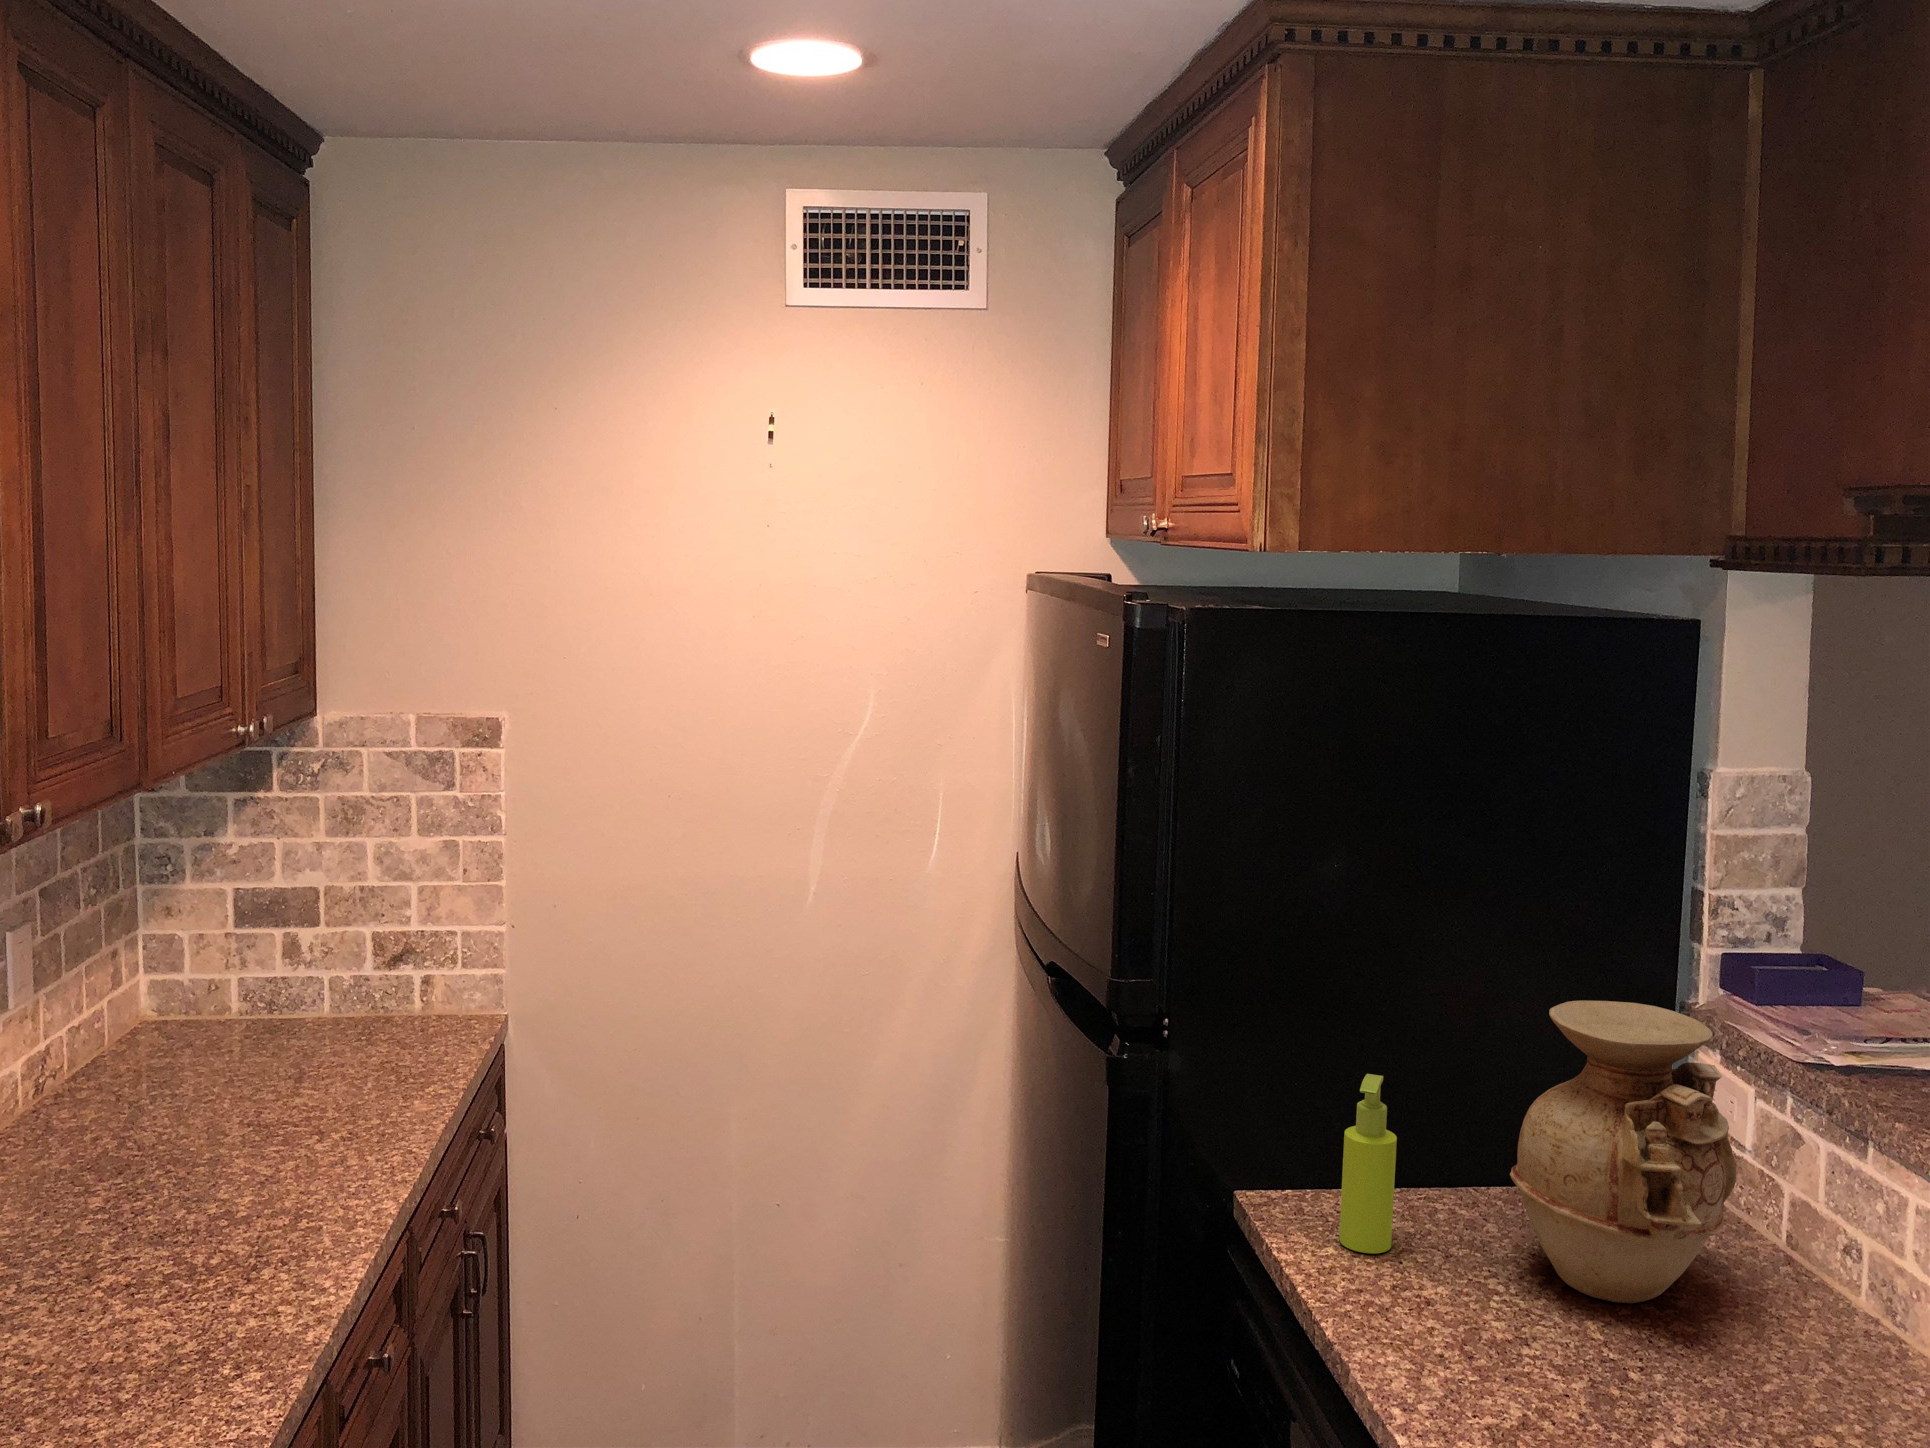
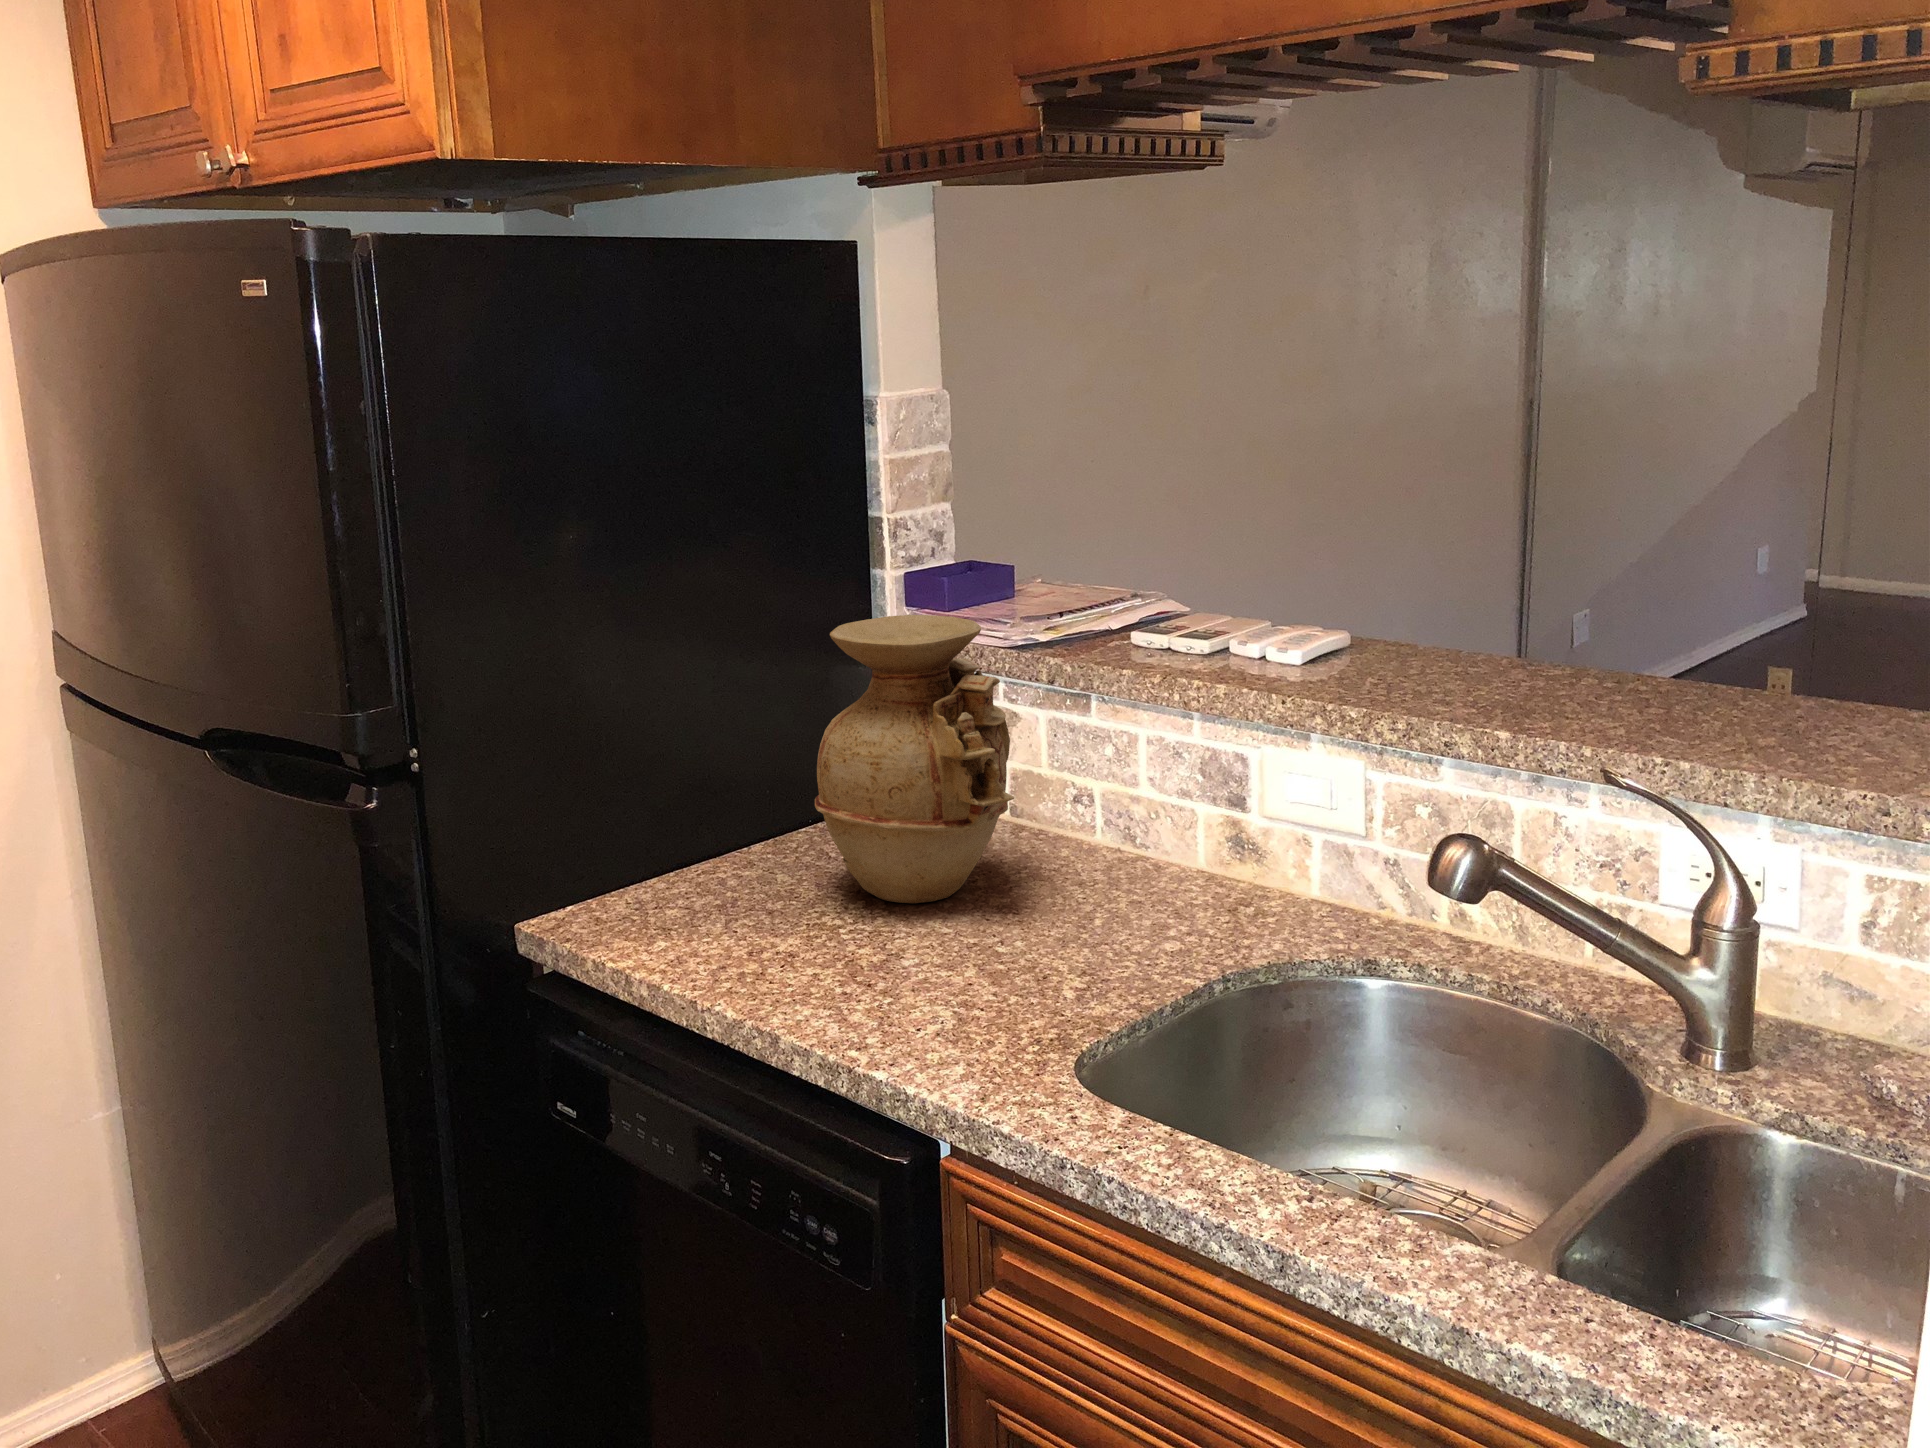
soap dispenser: present [1339,1074,1397,1254] -> none [652,744,715,935]

